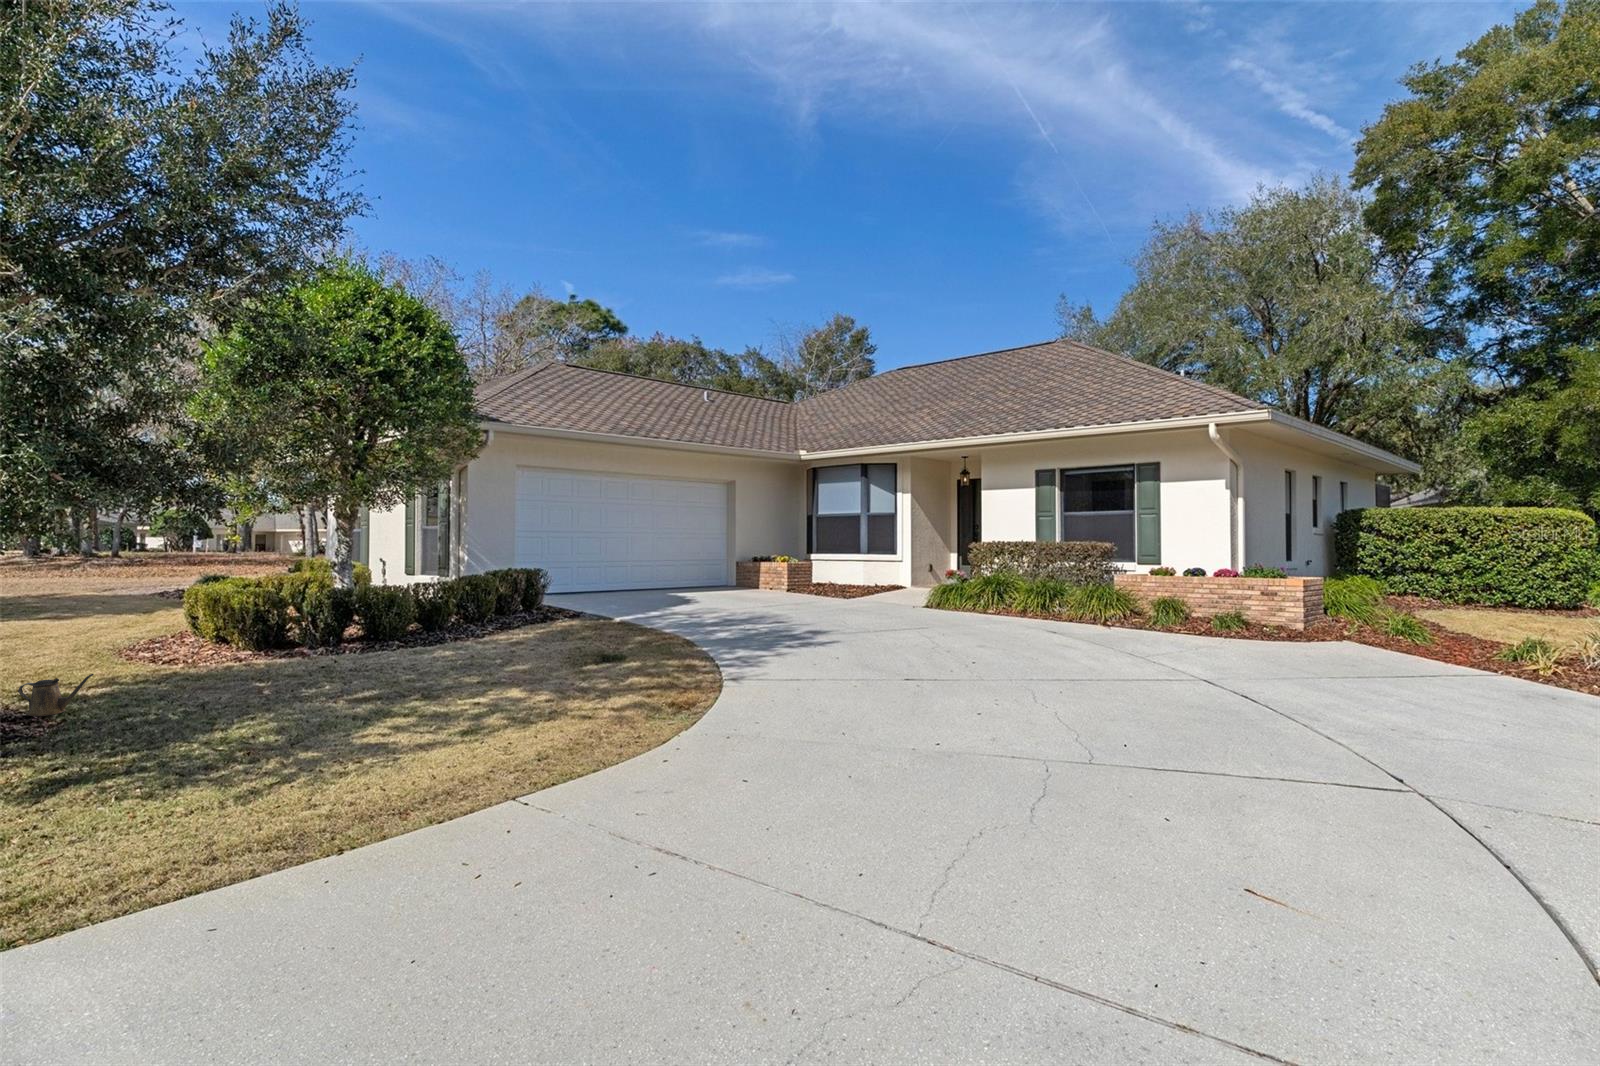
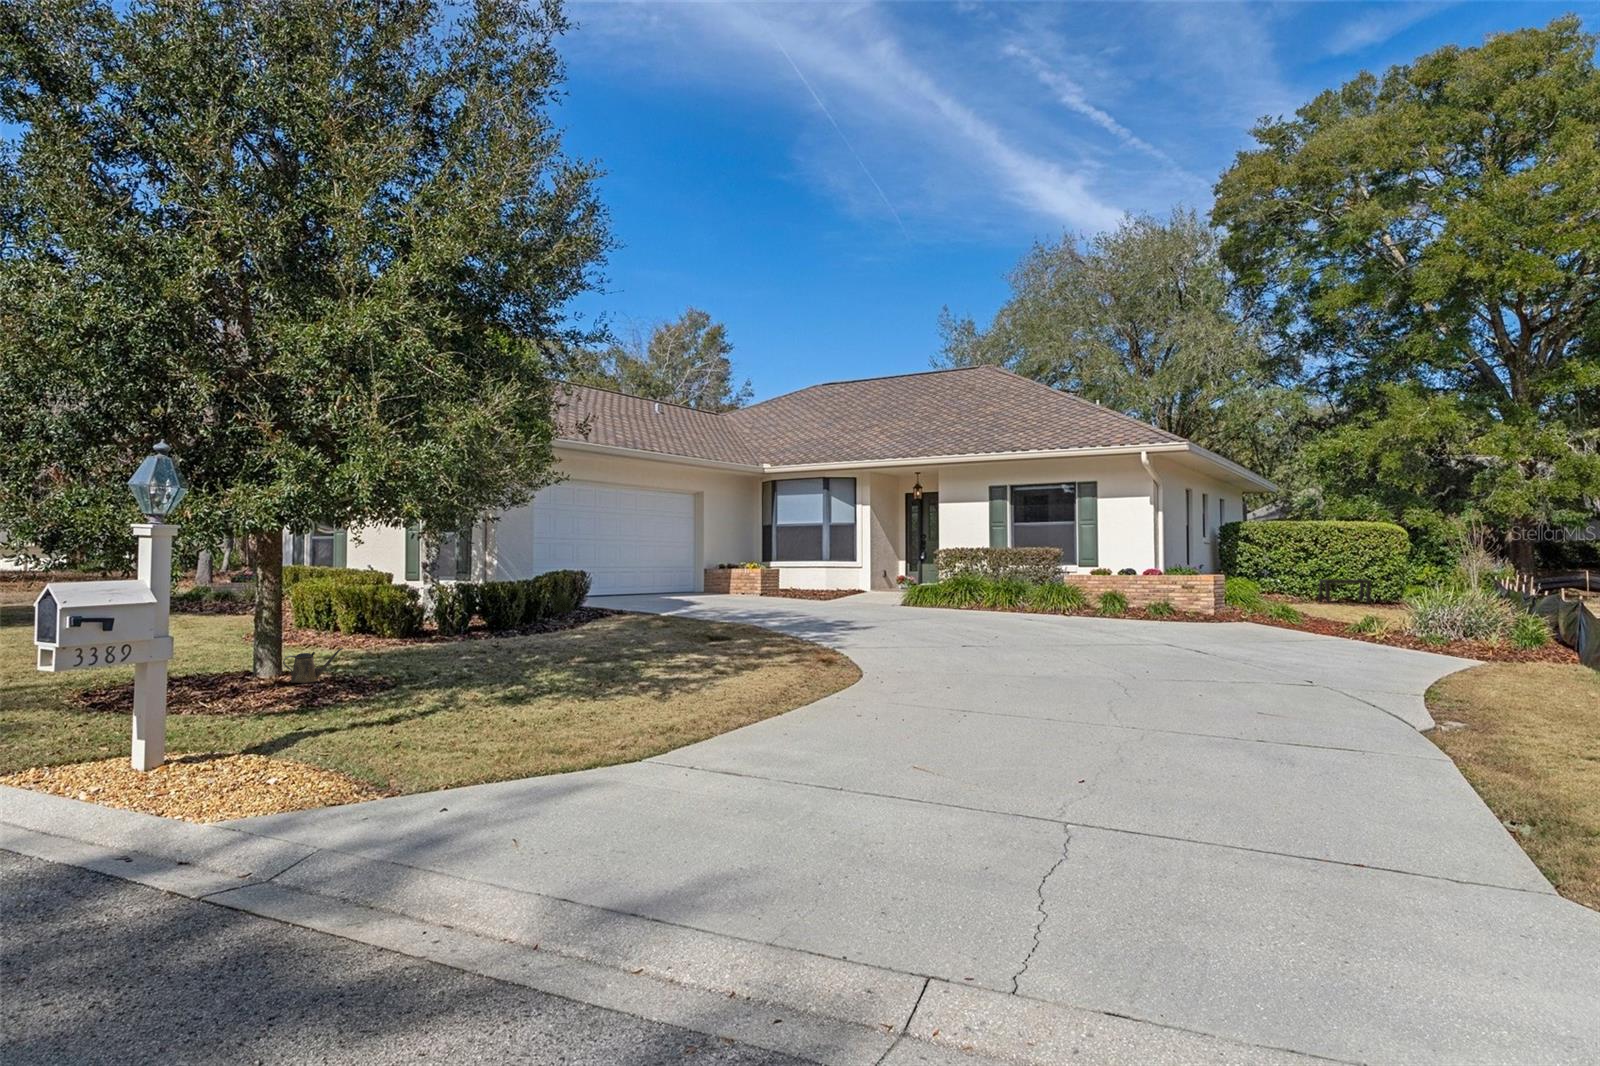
bench: none [1465,580,1542,613] -> present [1319,579,1372,604]
potted tree: none [492,585,521,631] -> present [551,587,574,625]

